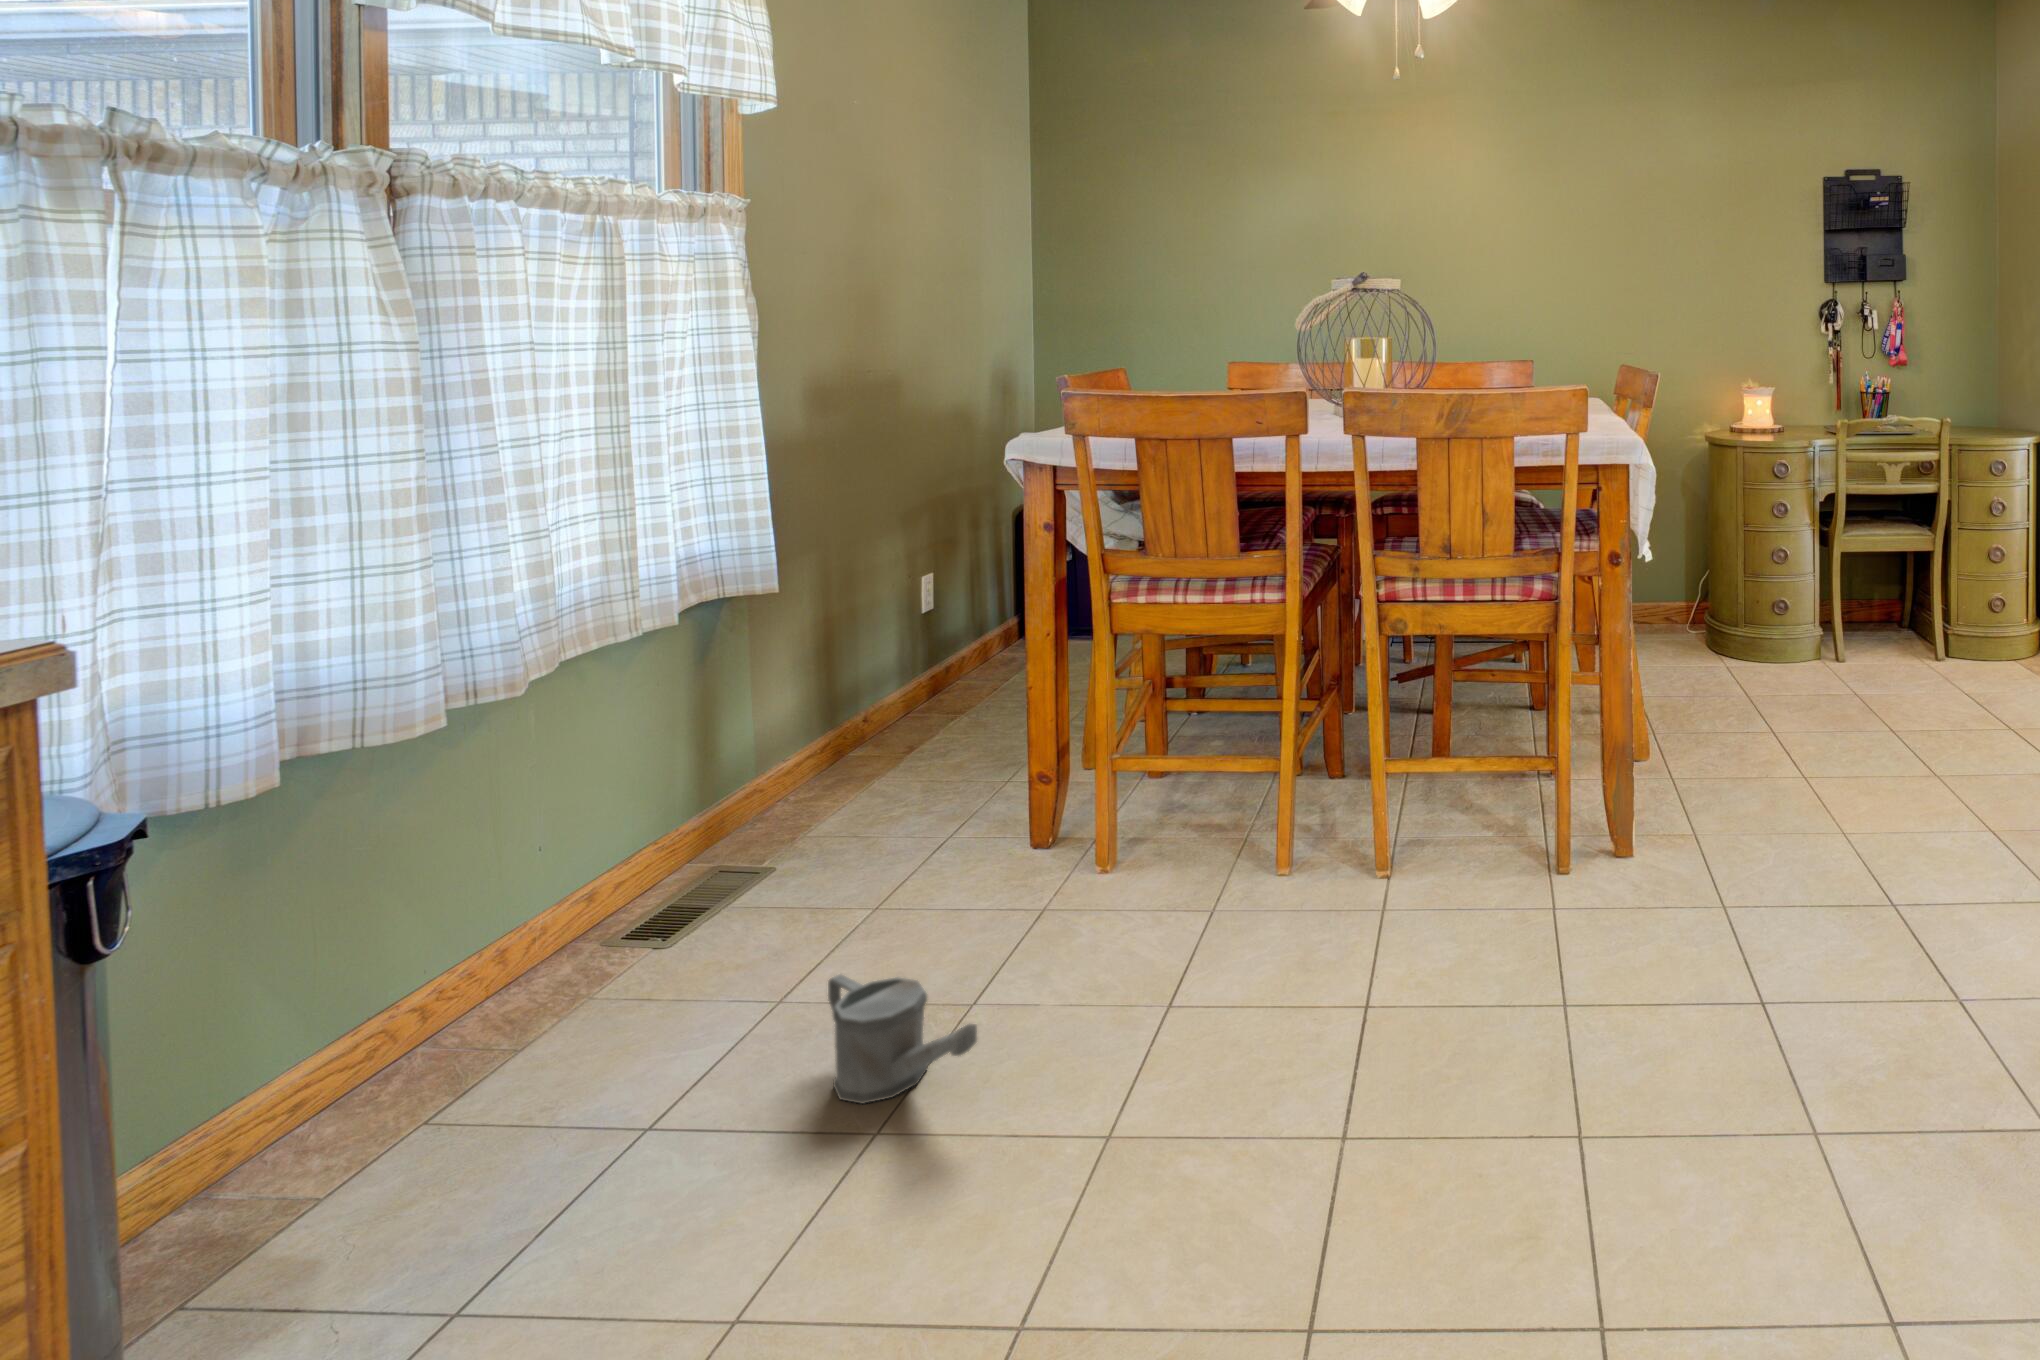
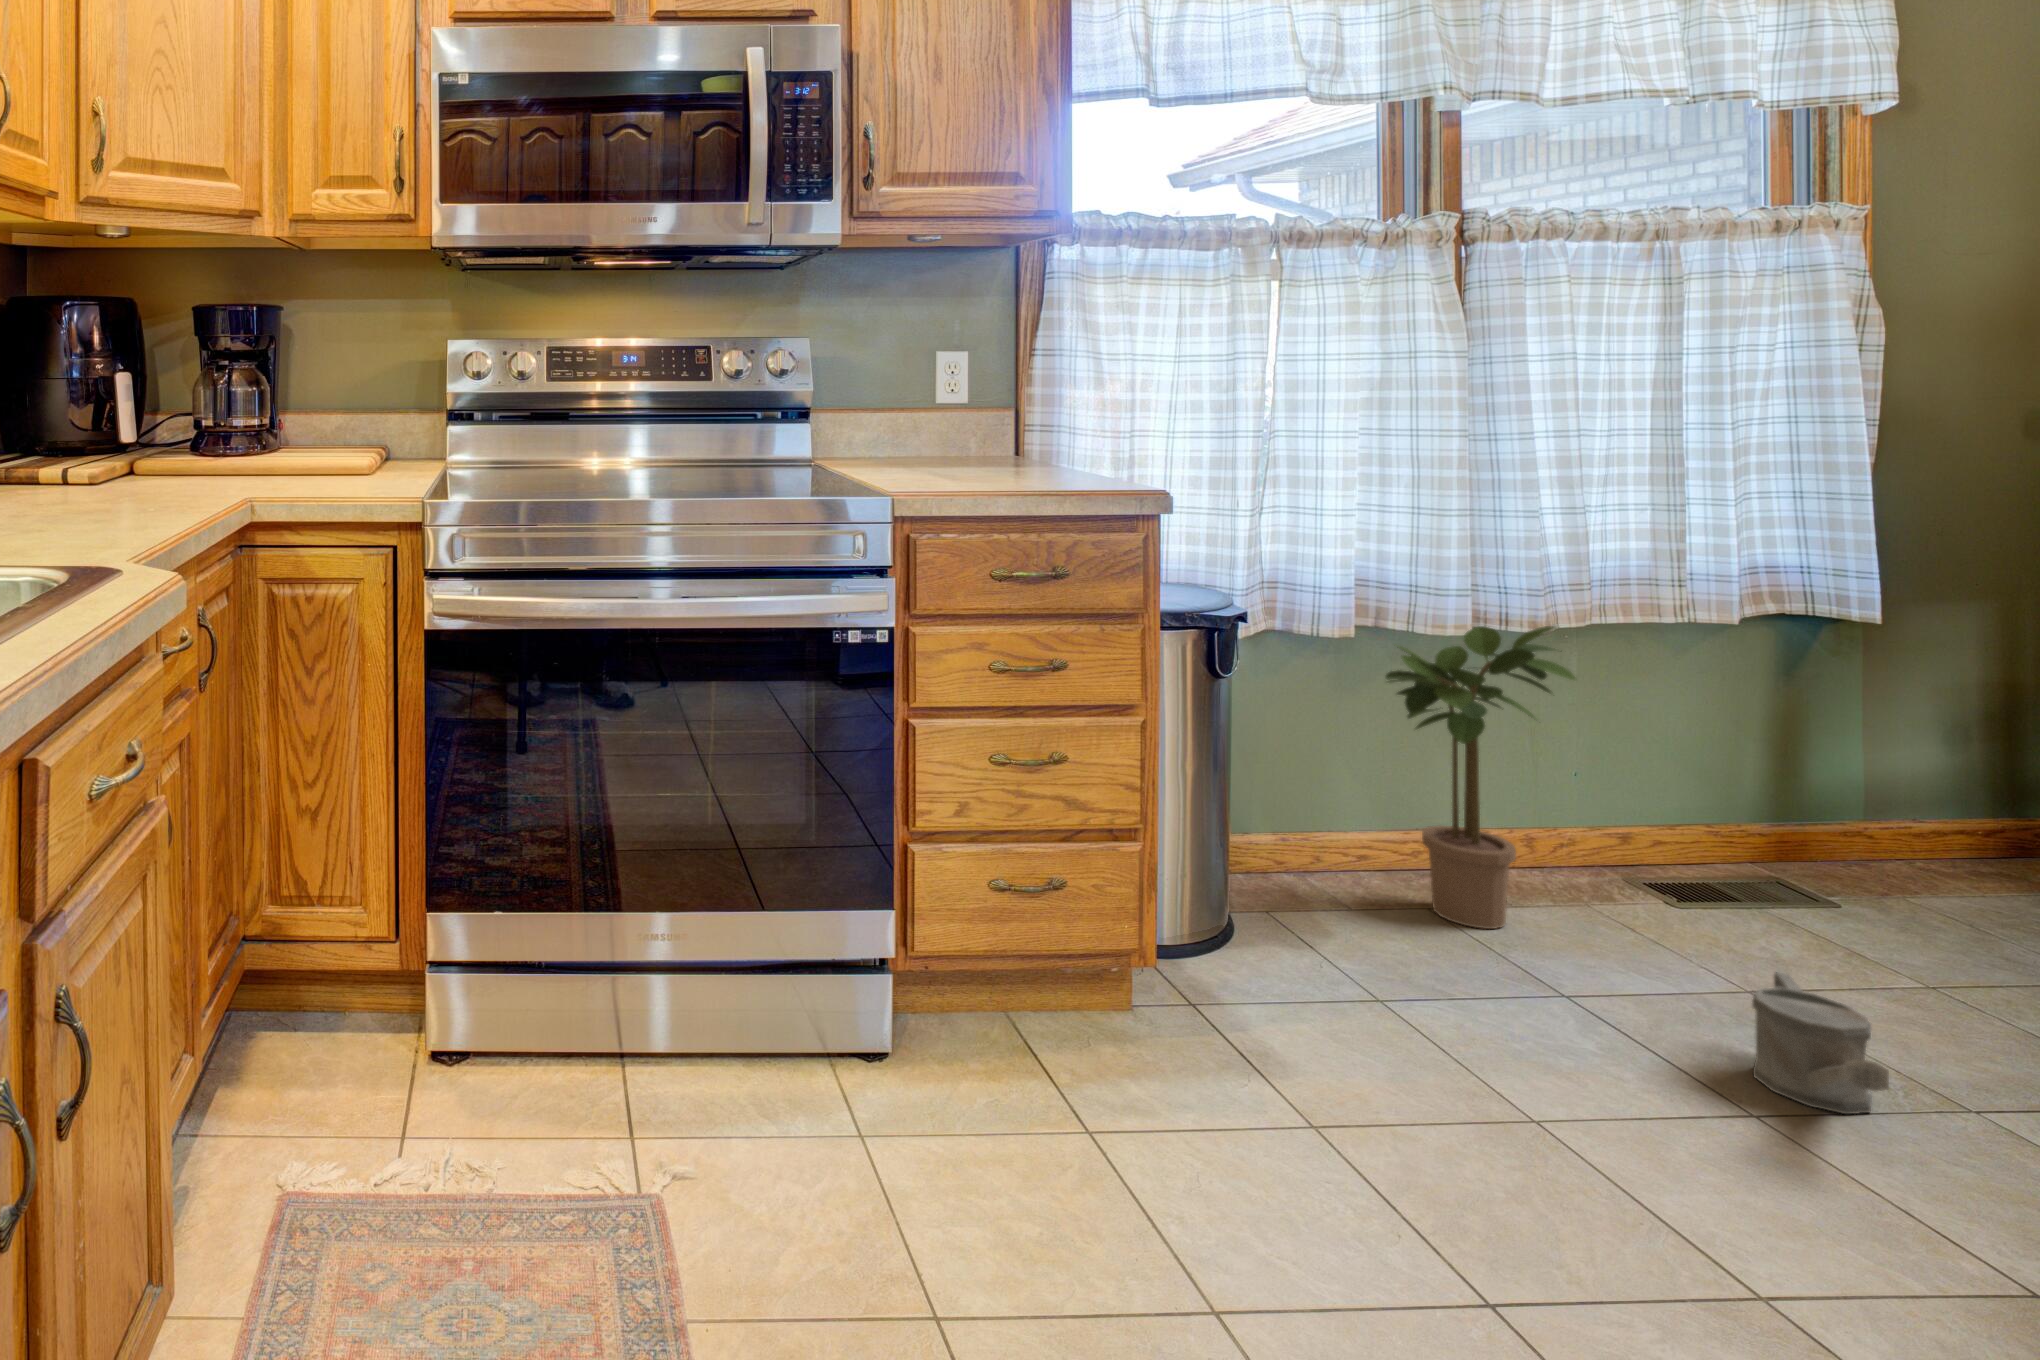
potted plant: none [317,682,589,1127] -> present [1386,626,1575,929]

